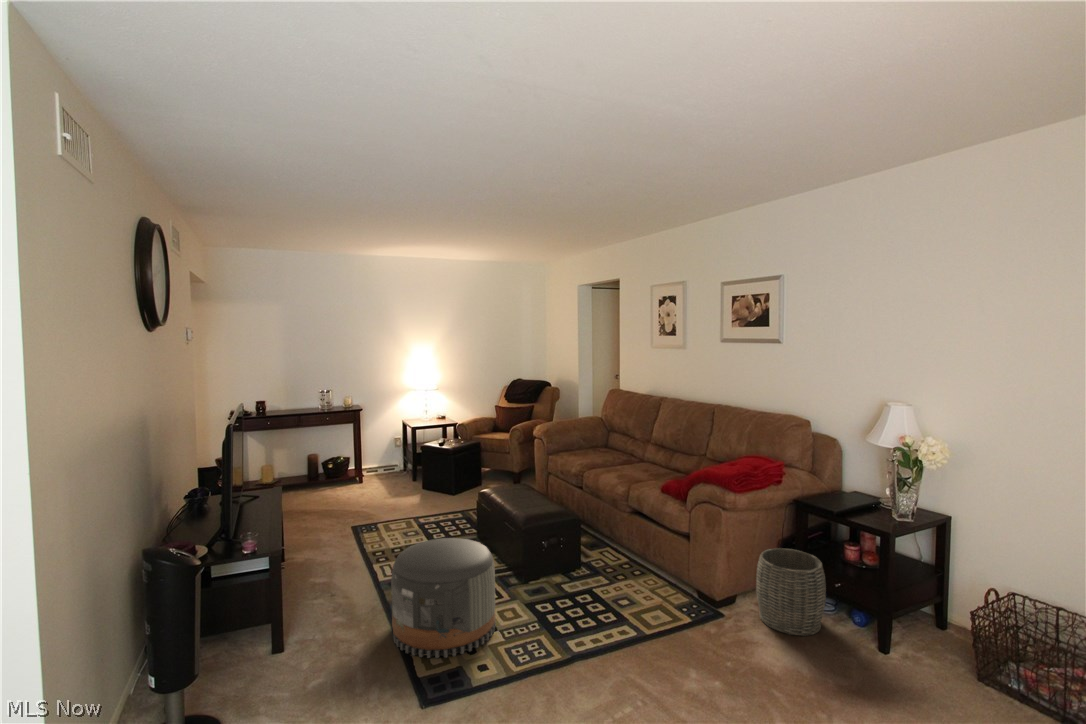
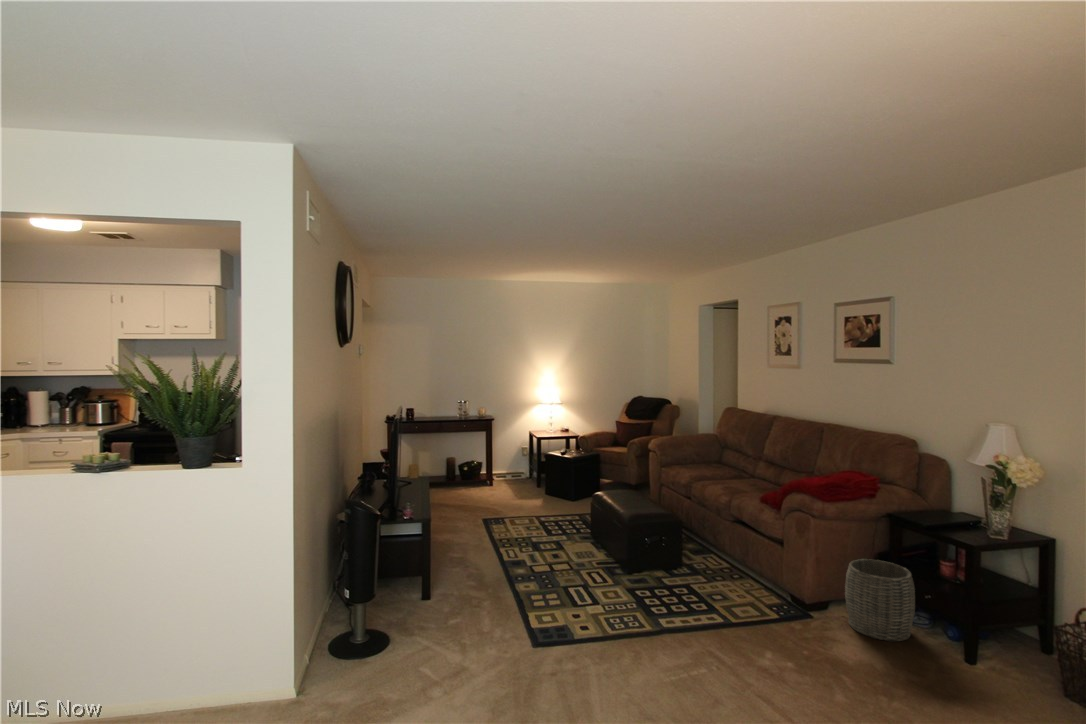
pouf: present [391,538,495,658] -> none [514,524,599,618]

